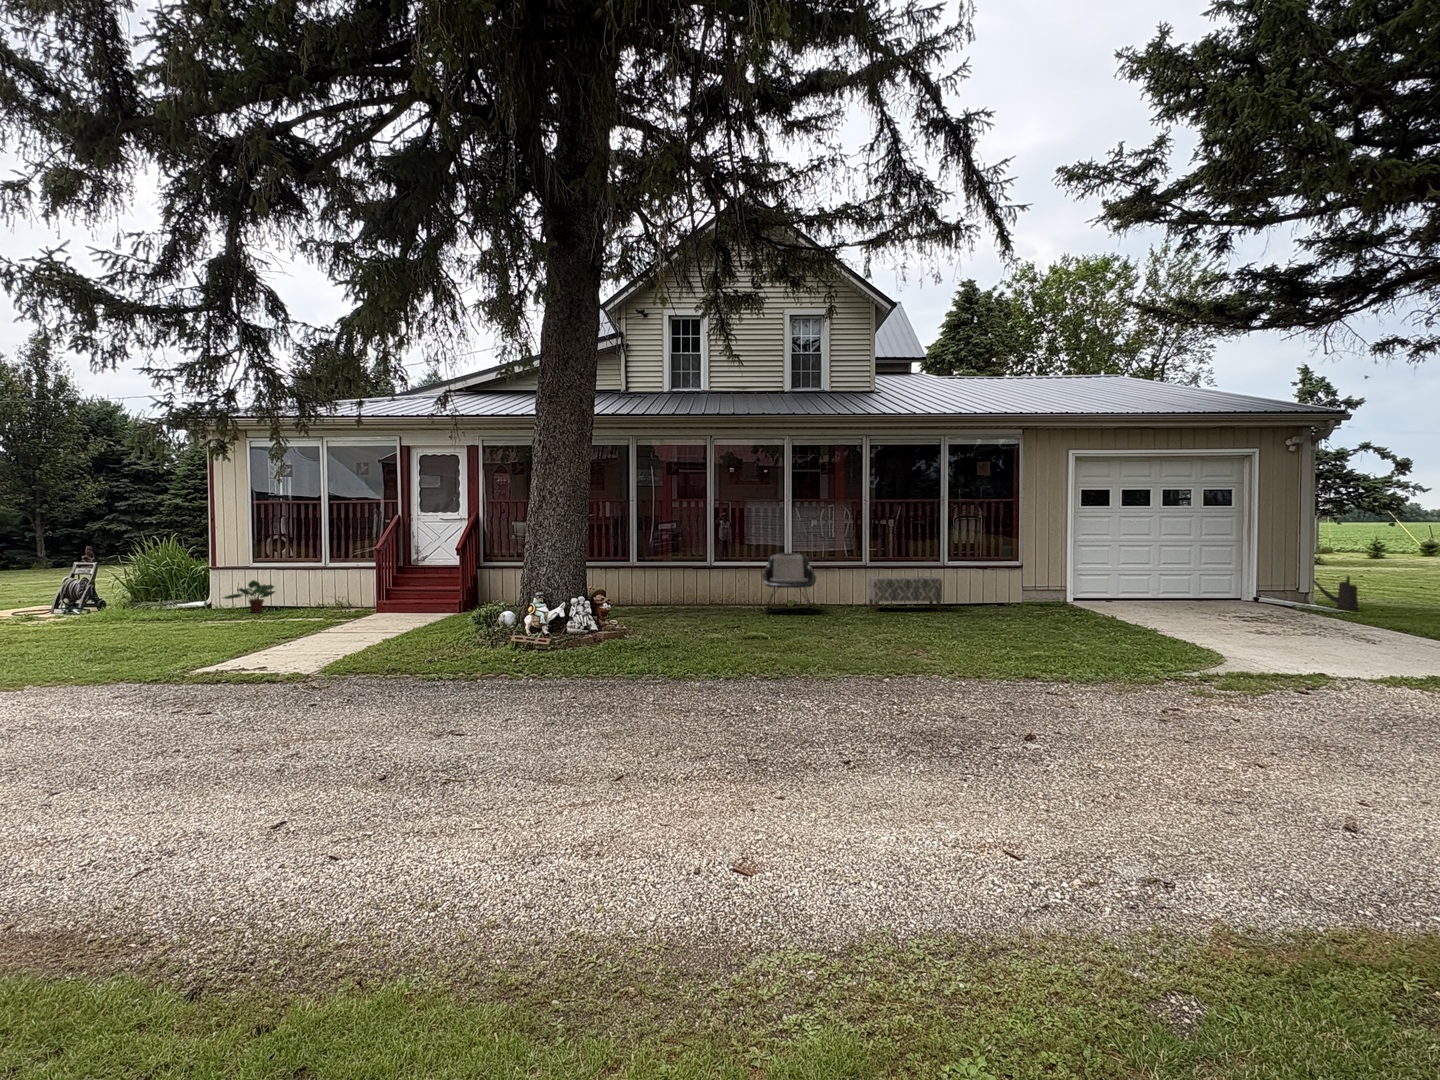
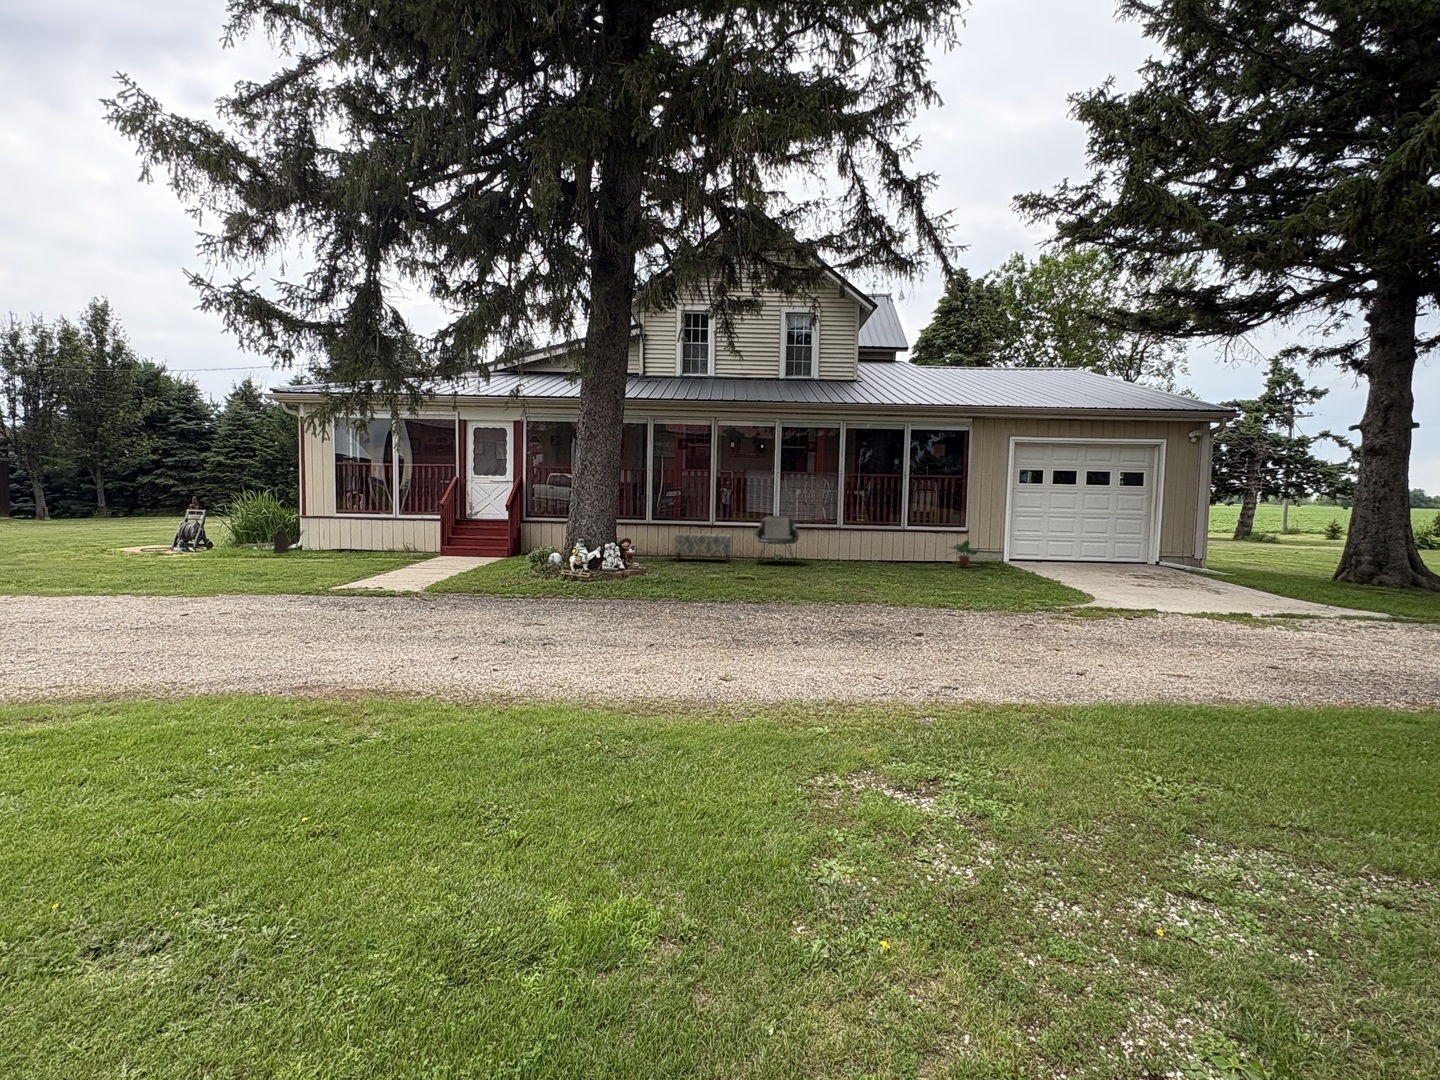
bench: present [868,576,942,611] -> present [675,533,732,562]
watering can: present [1313,576,1358,610] -> present [274,526,304,553]
potted plant: present [224,580,275,613] -> present [950,540,978,567]

